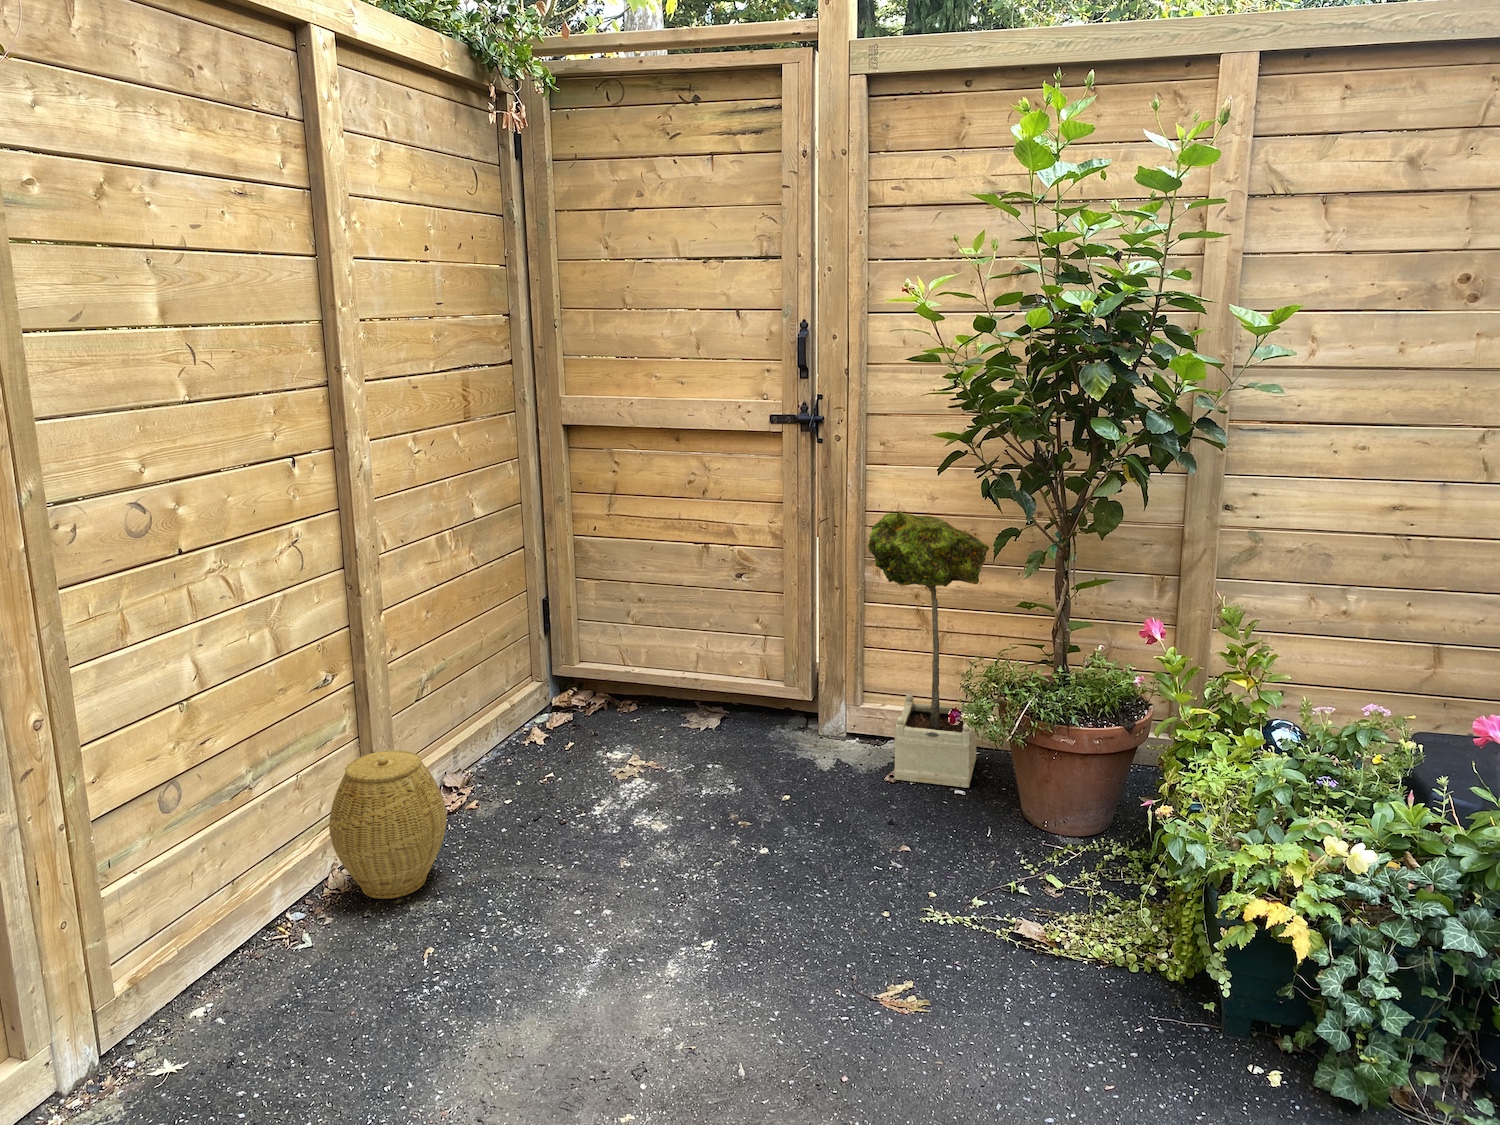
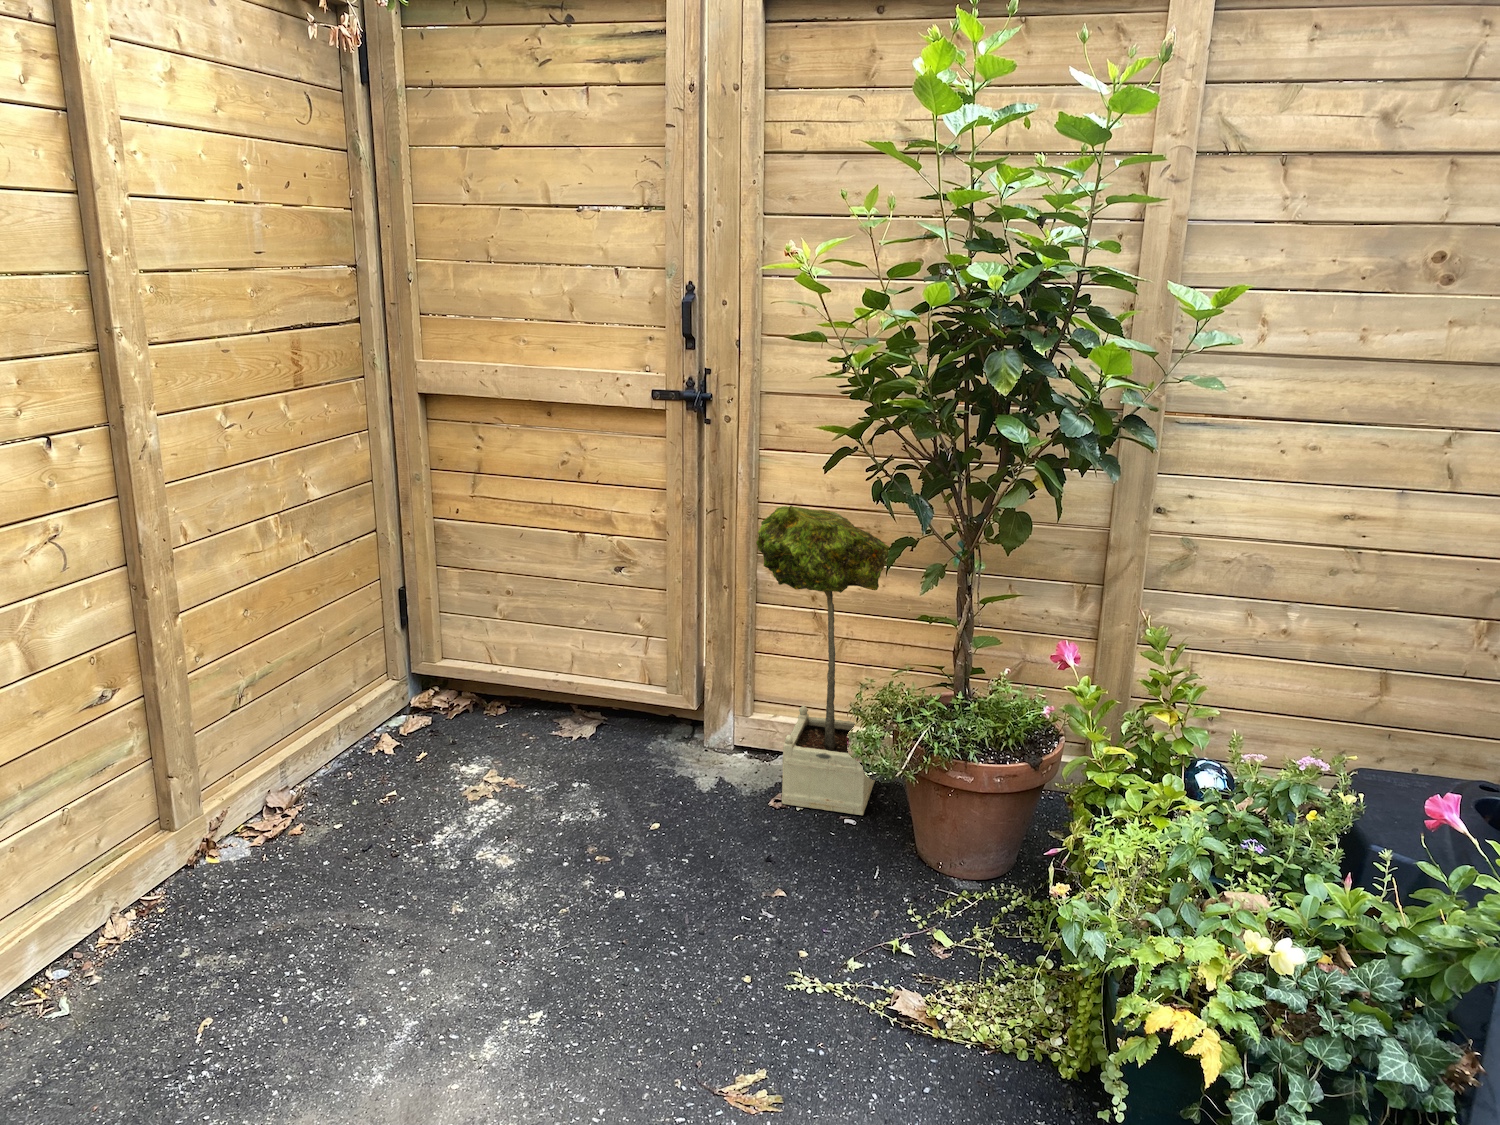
woven basket: present [329,750,446,899] -> none [97,780,244,955]

